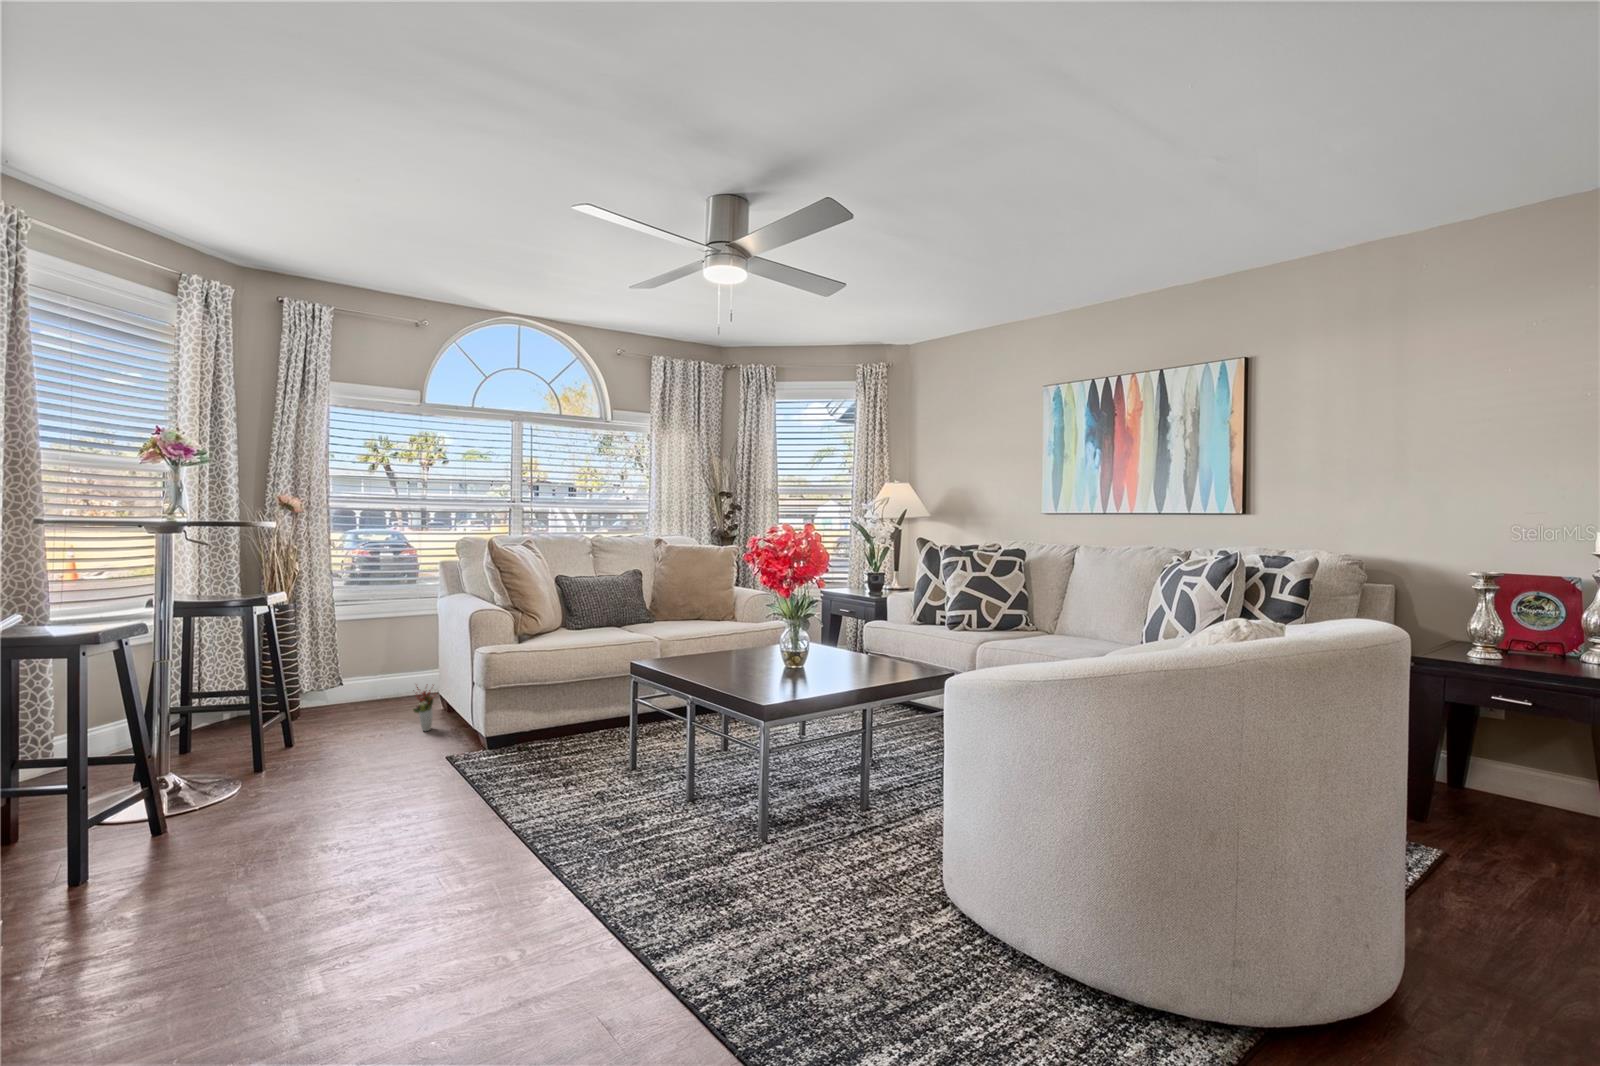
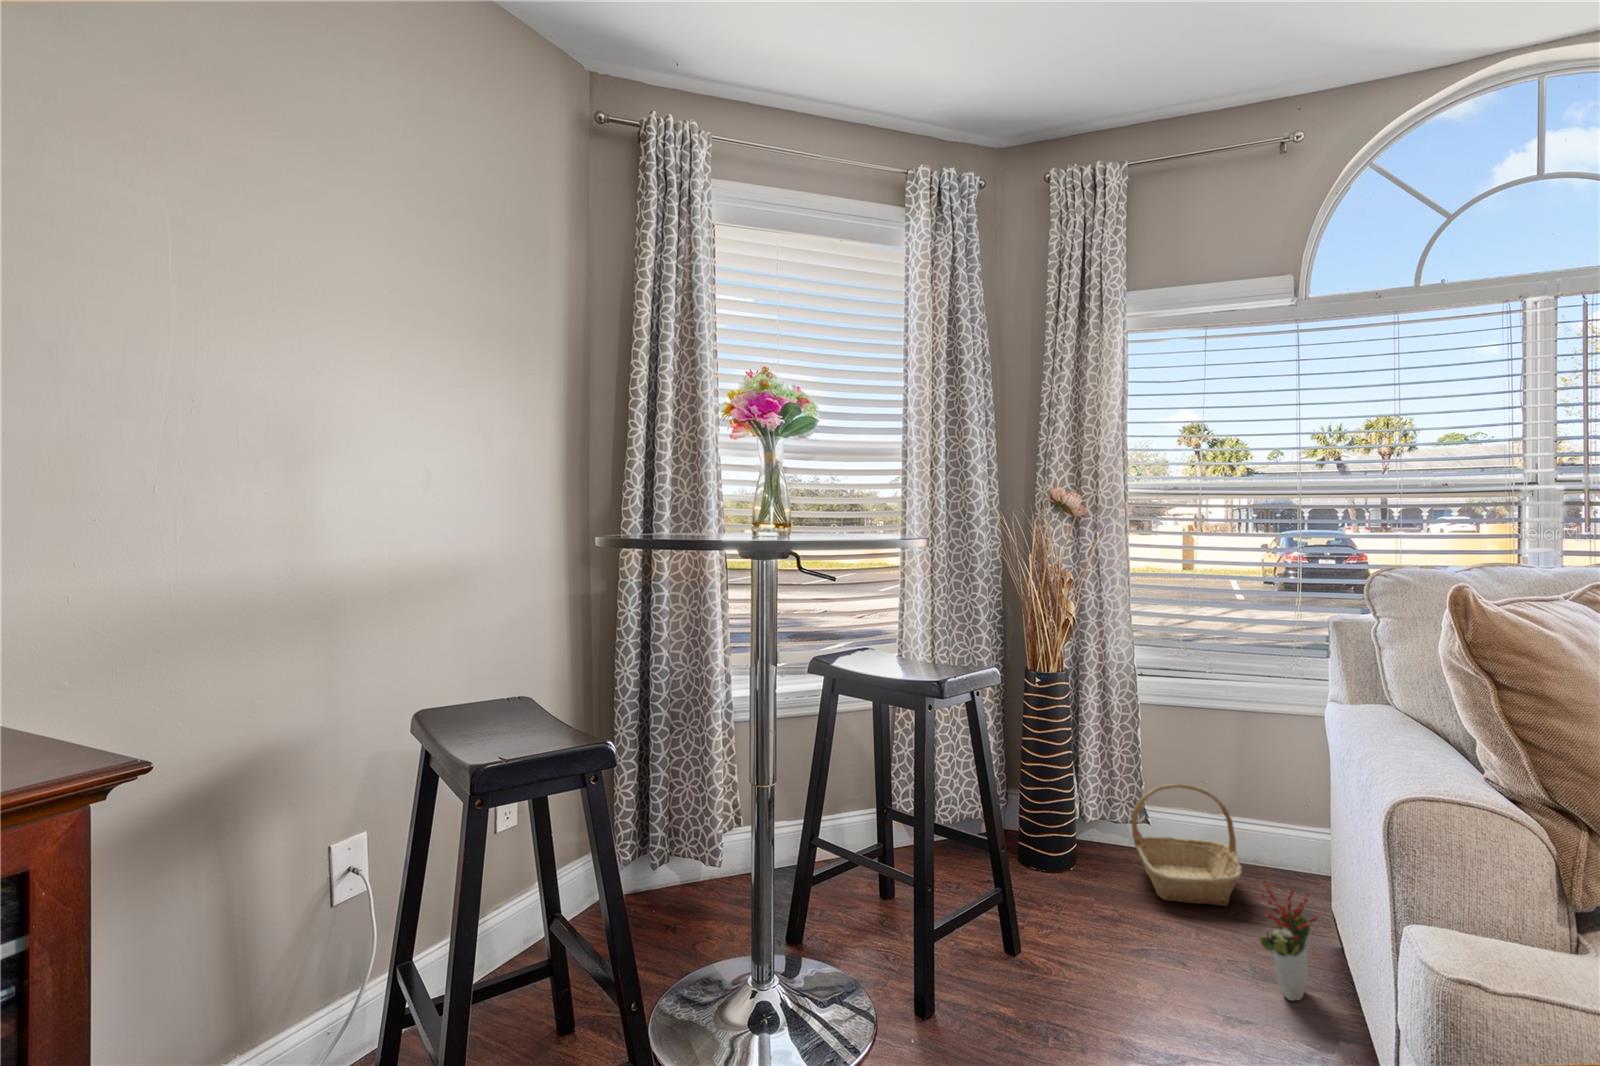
basket: none [334,658,396,718] -> present [1131,784,1242,906]

